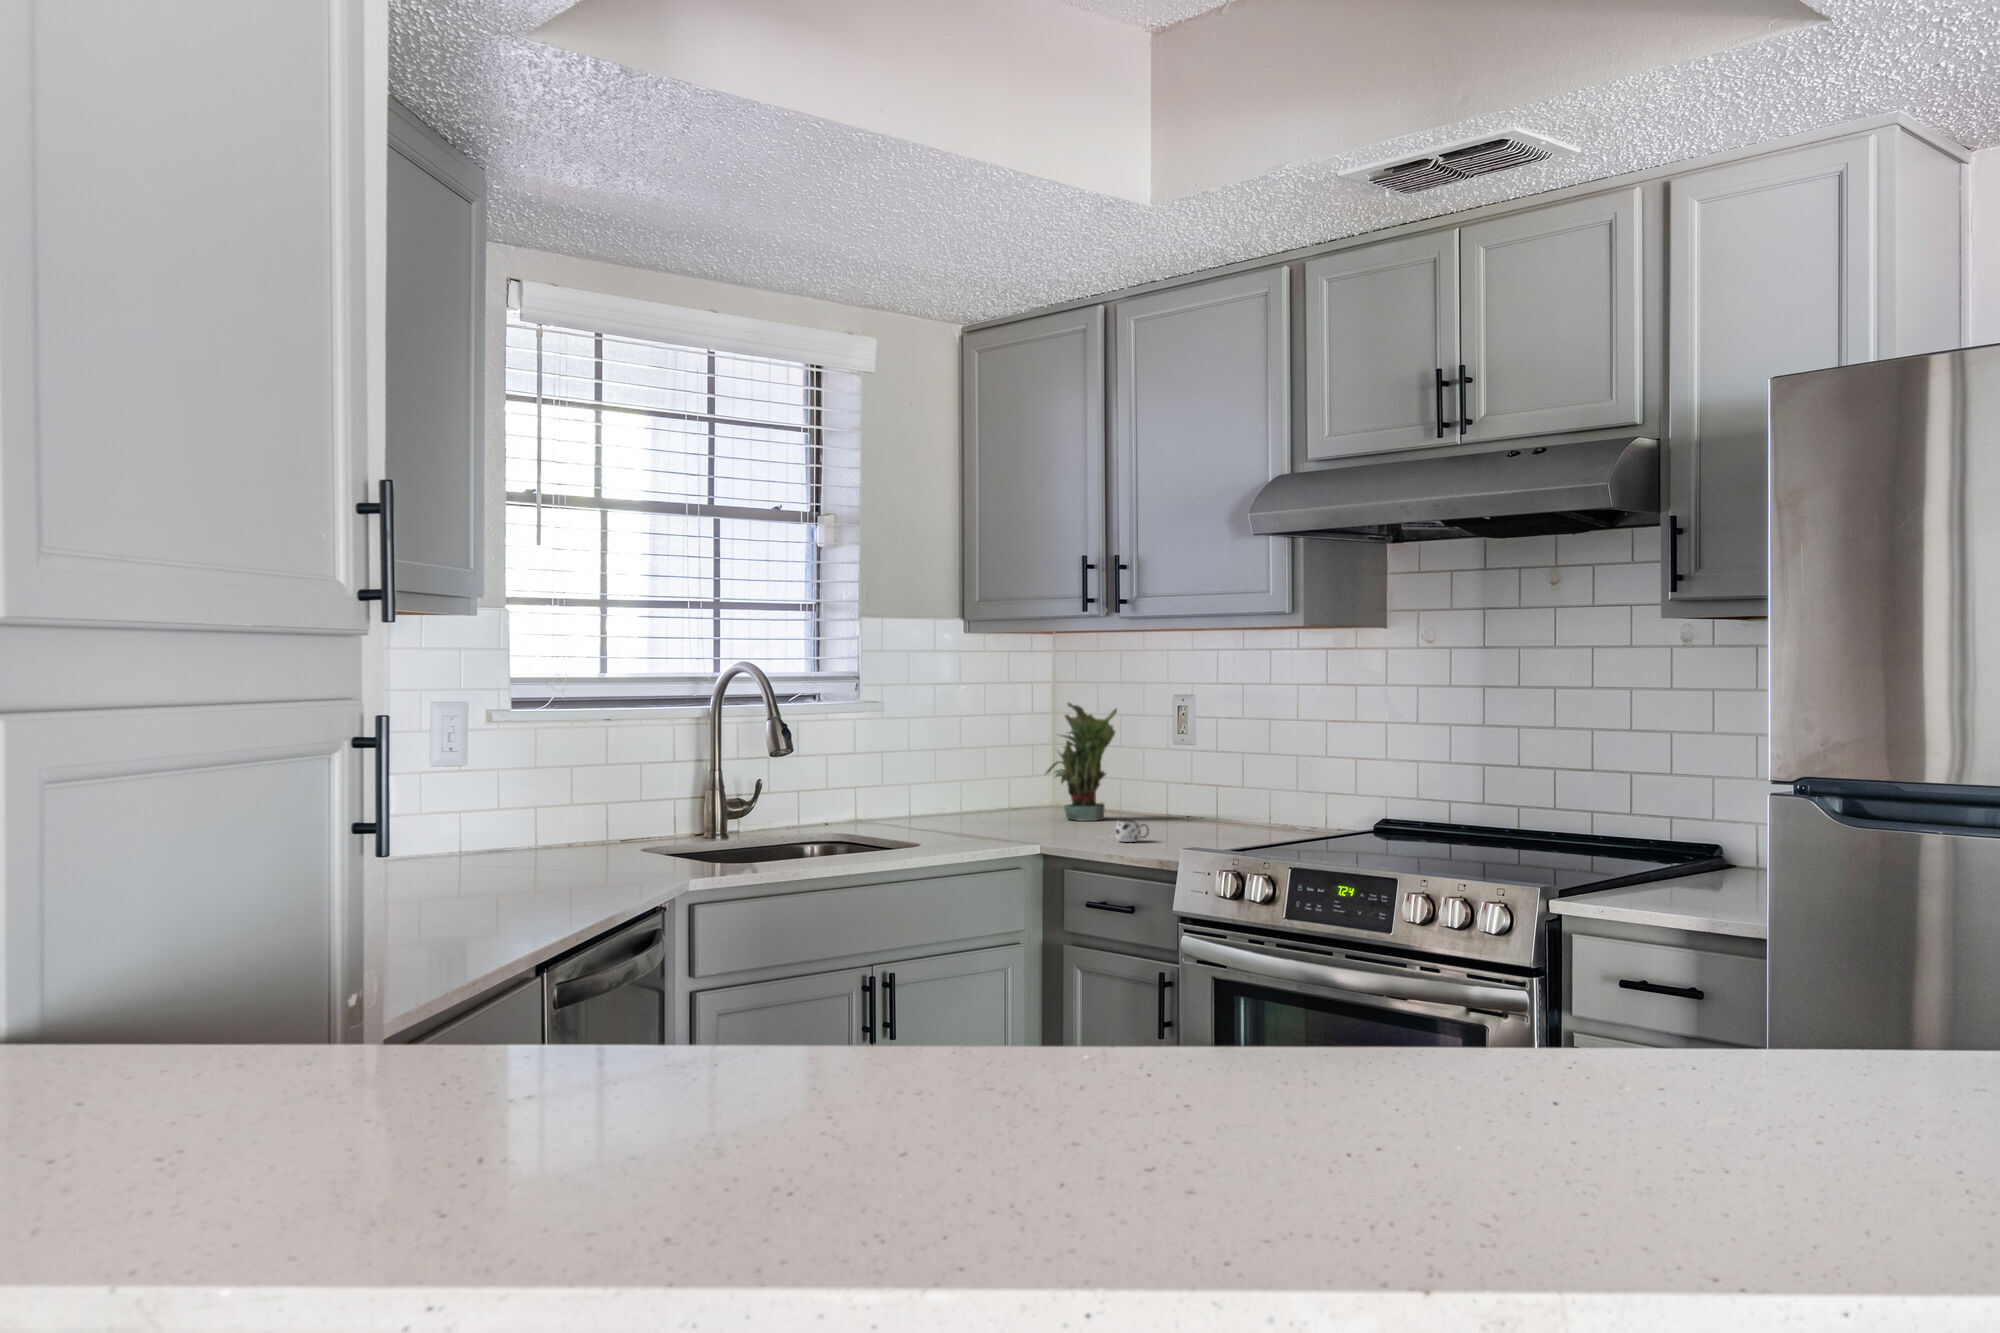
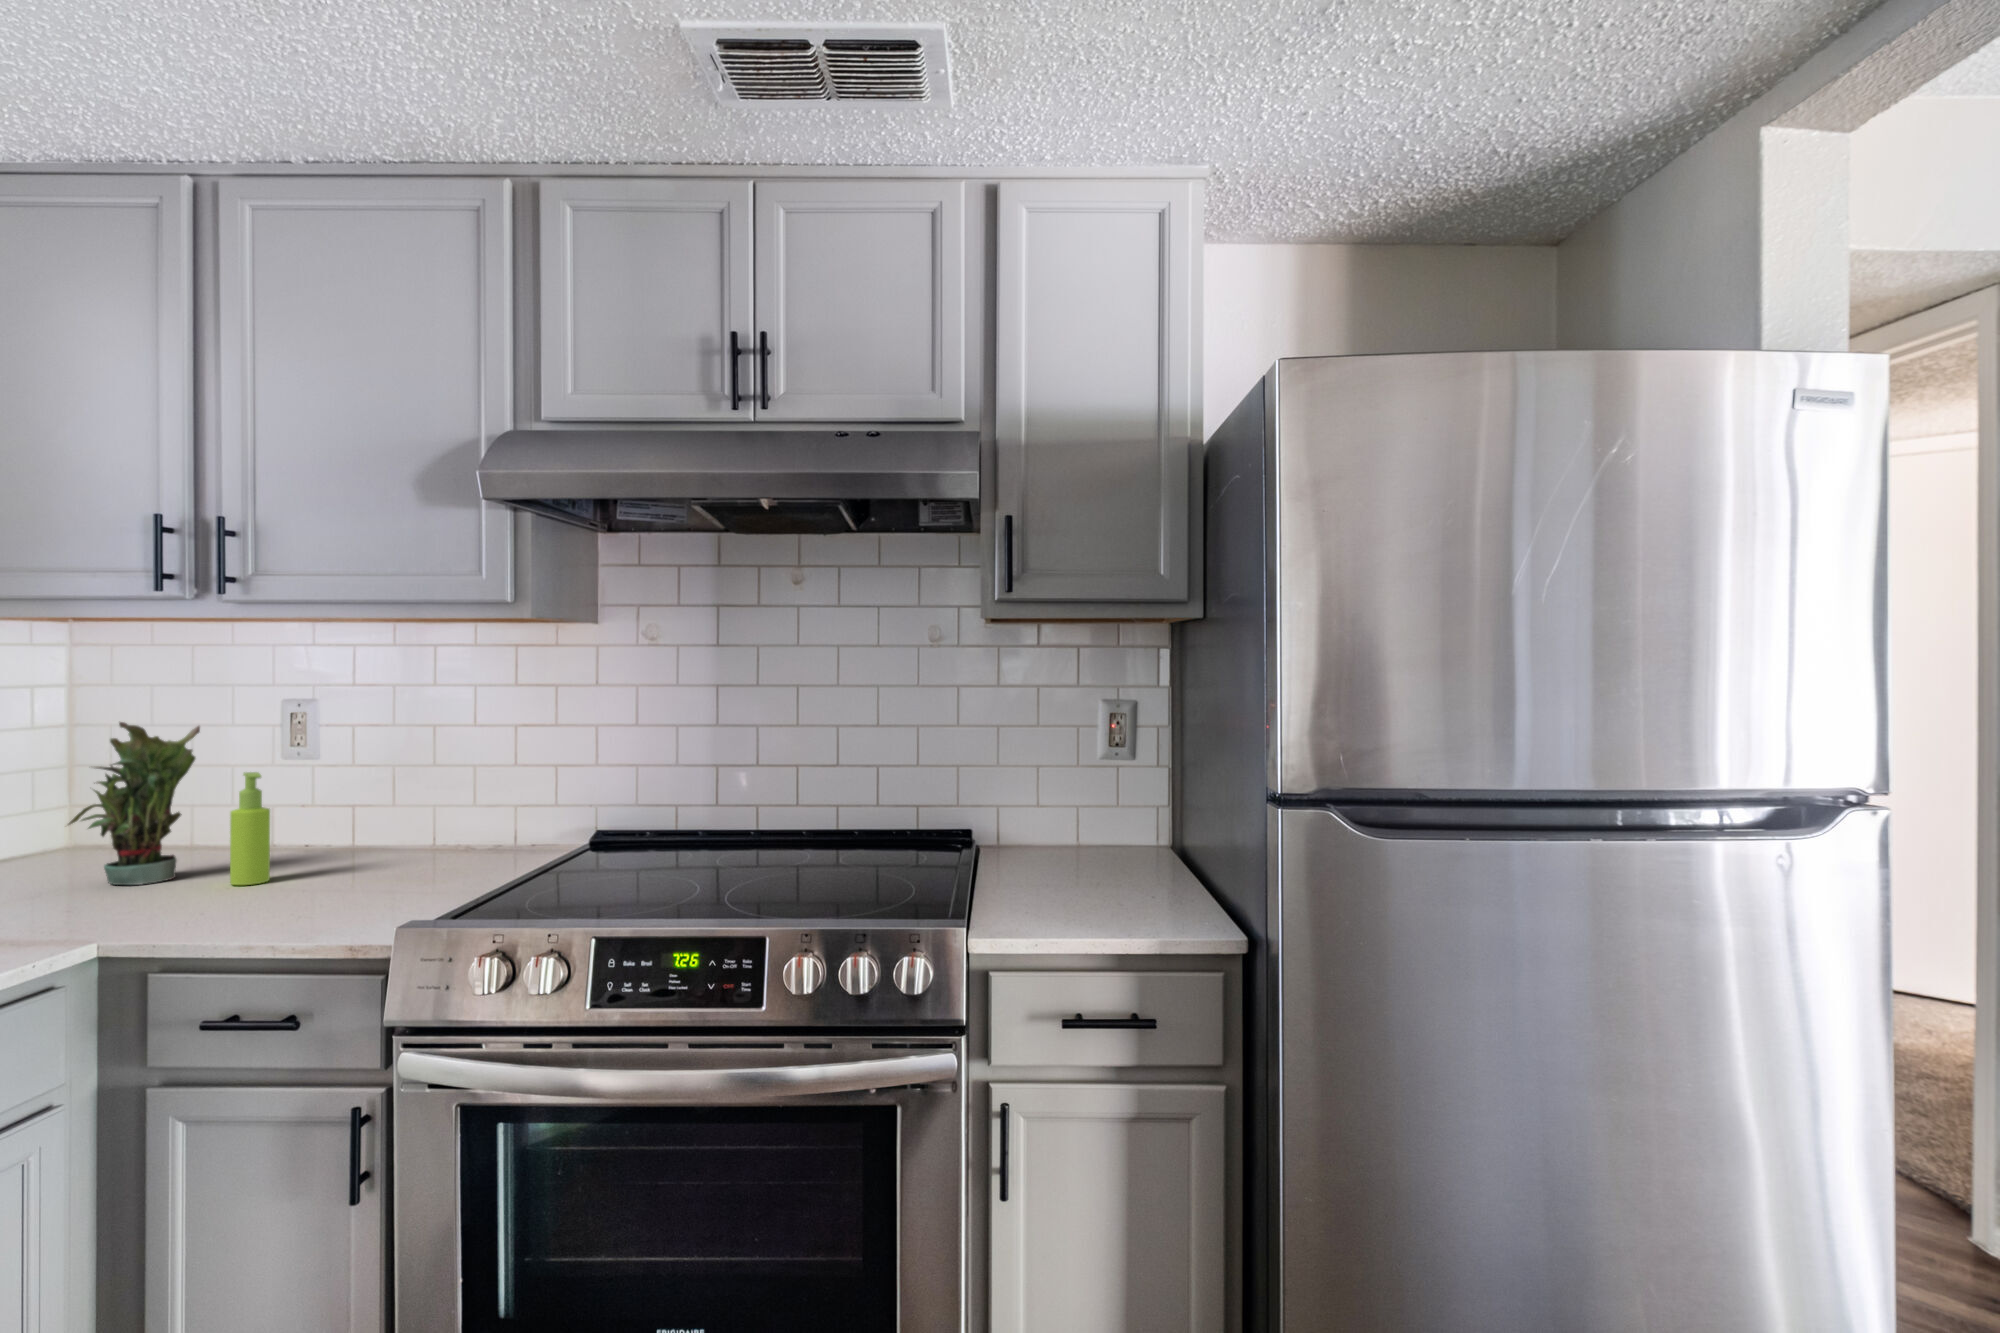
soap dispenser: none [1127,743,1152,826] -> present [230,772,270,885]
mug: present [1105,820,1149,842] -> none [211,889,306,923]

